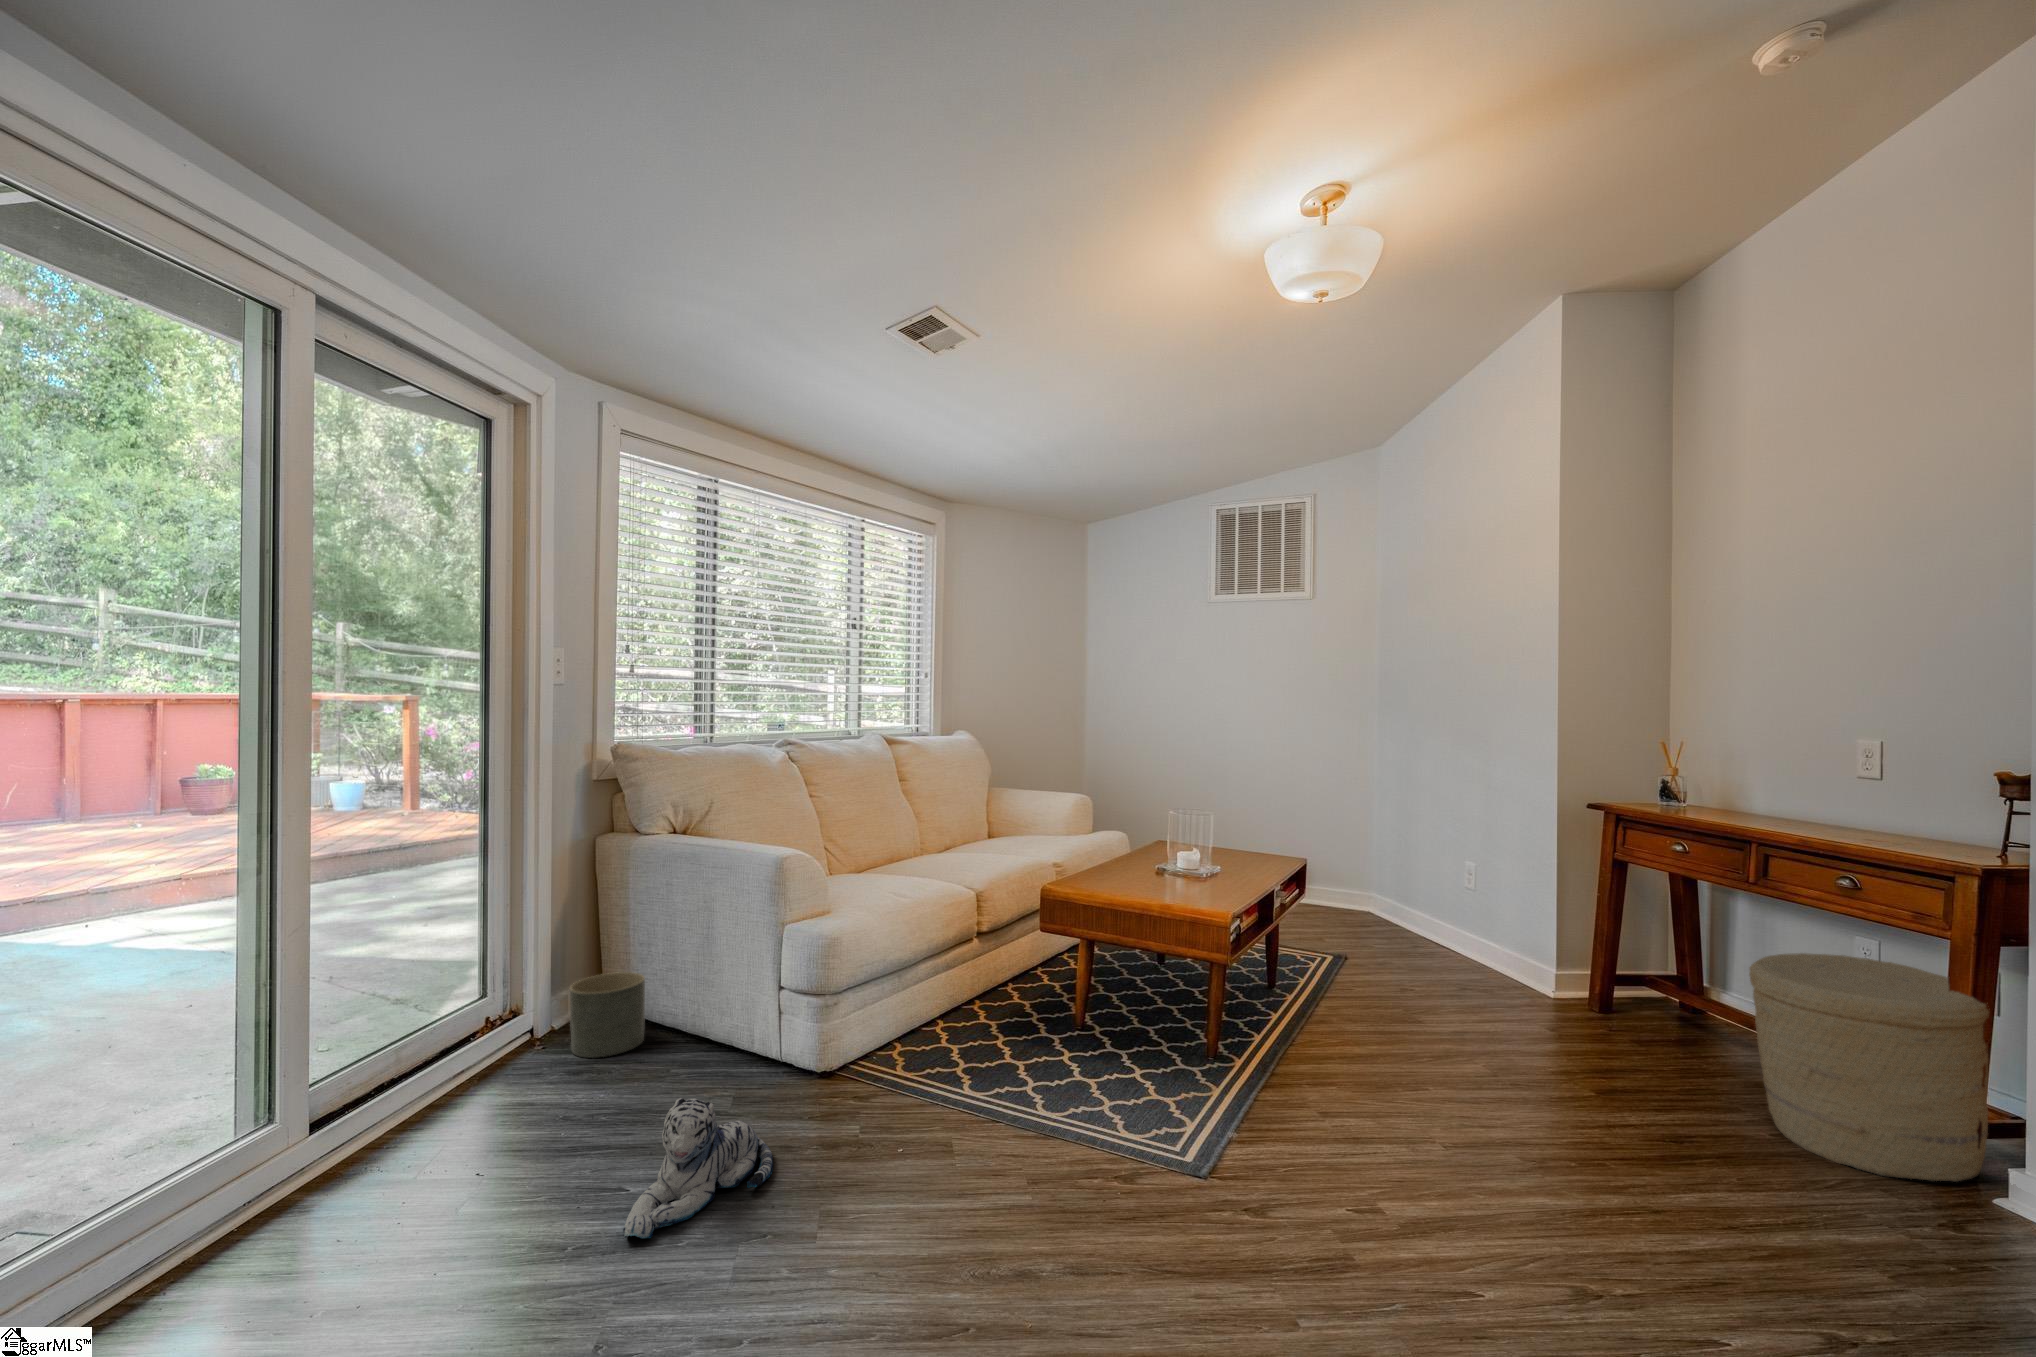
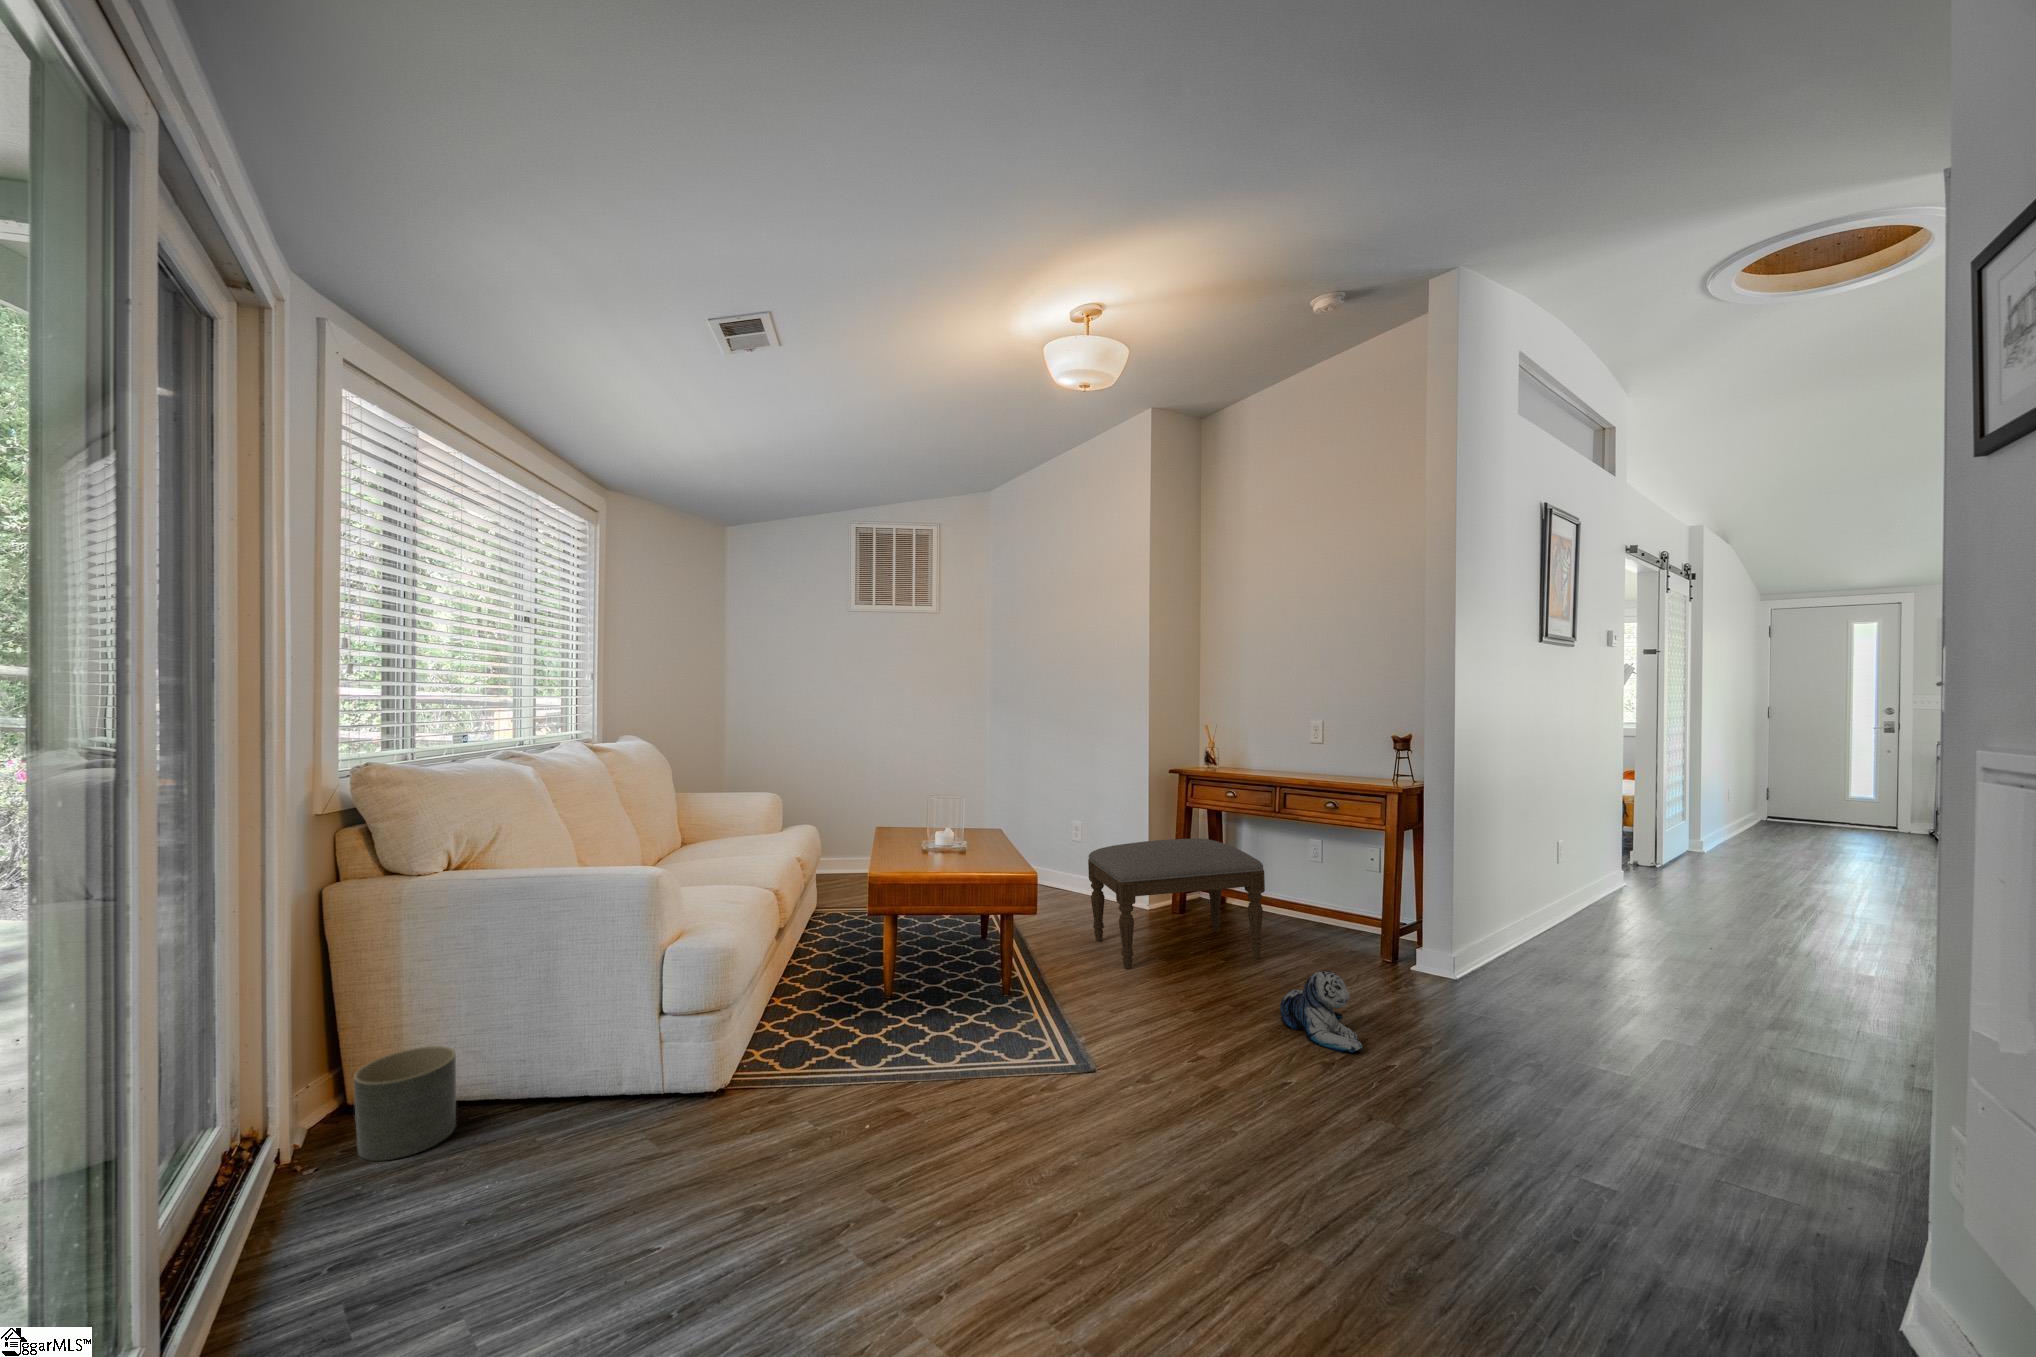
ottoman: none [1396,896,1662,1107] -> present [1088,839,1265,970]
woven basket: present [1749,953,1989,1182] -> none [1297,850,1402,966]
plush toy: present [623,1098,773,1238] -> present [1280,971,1363,1053]

